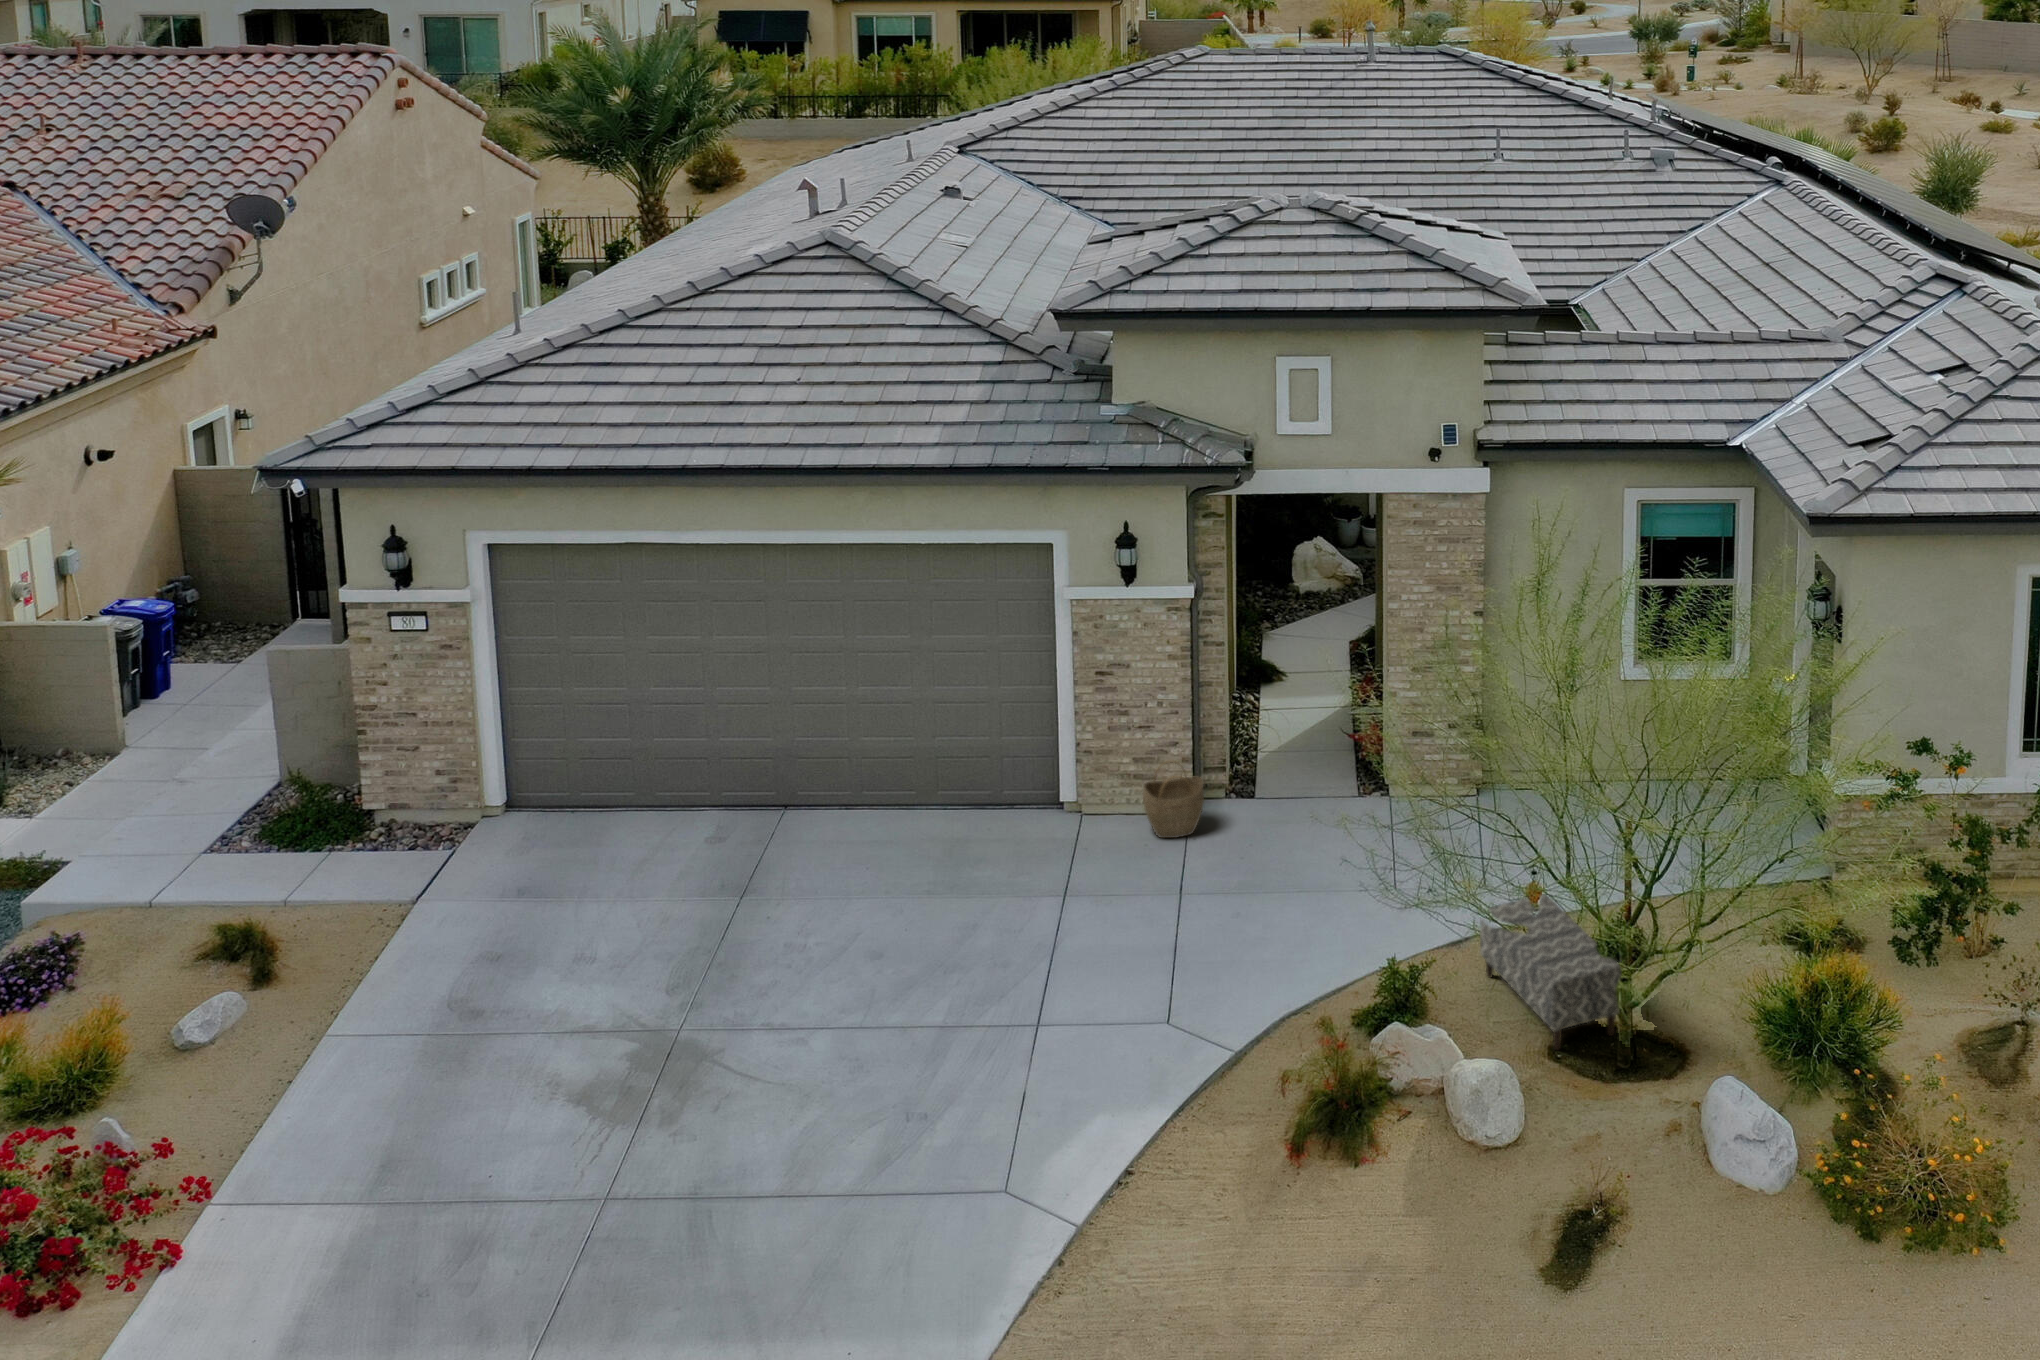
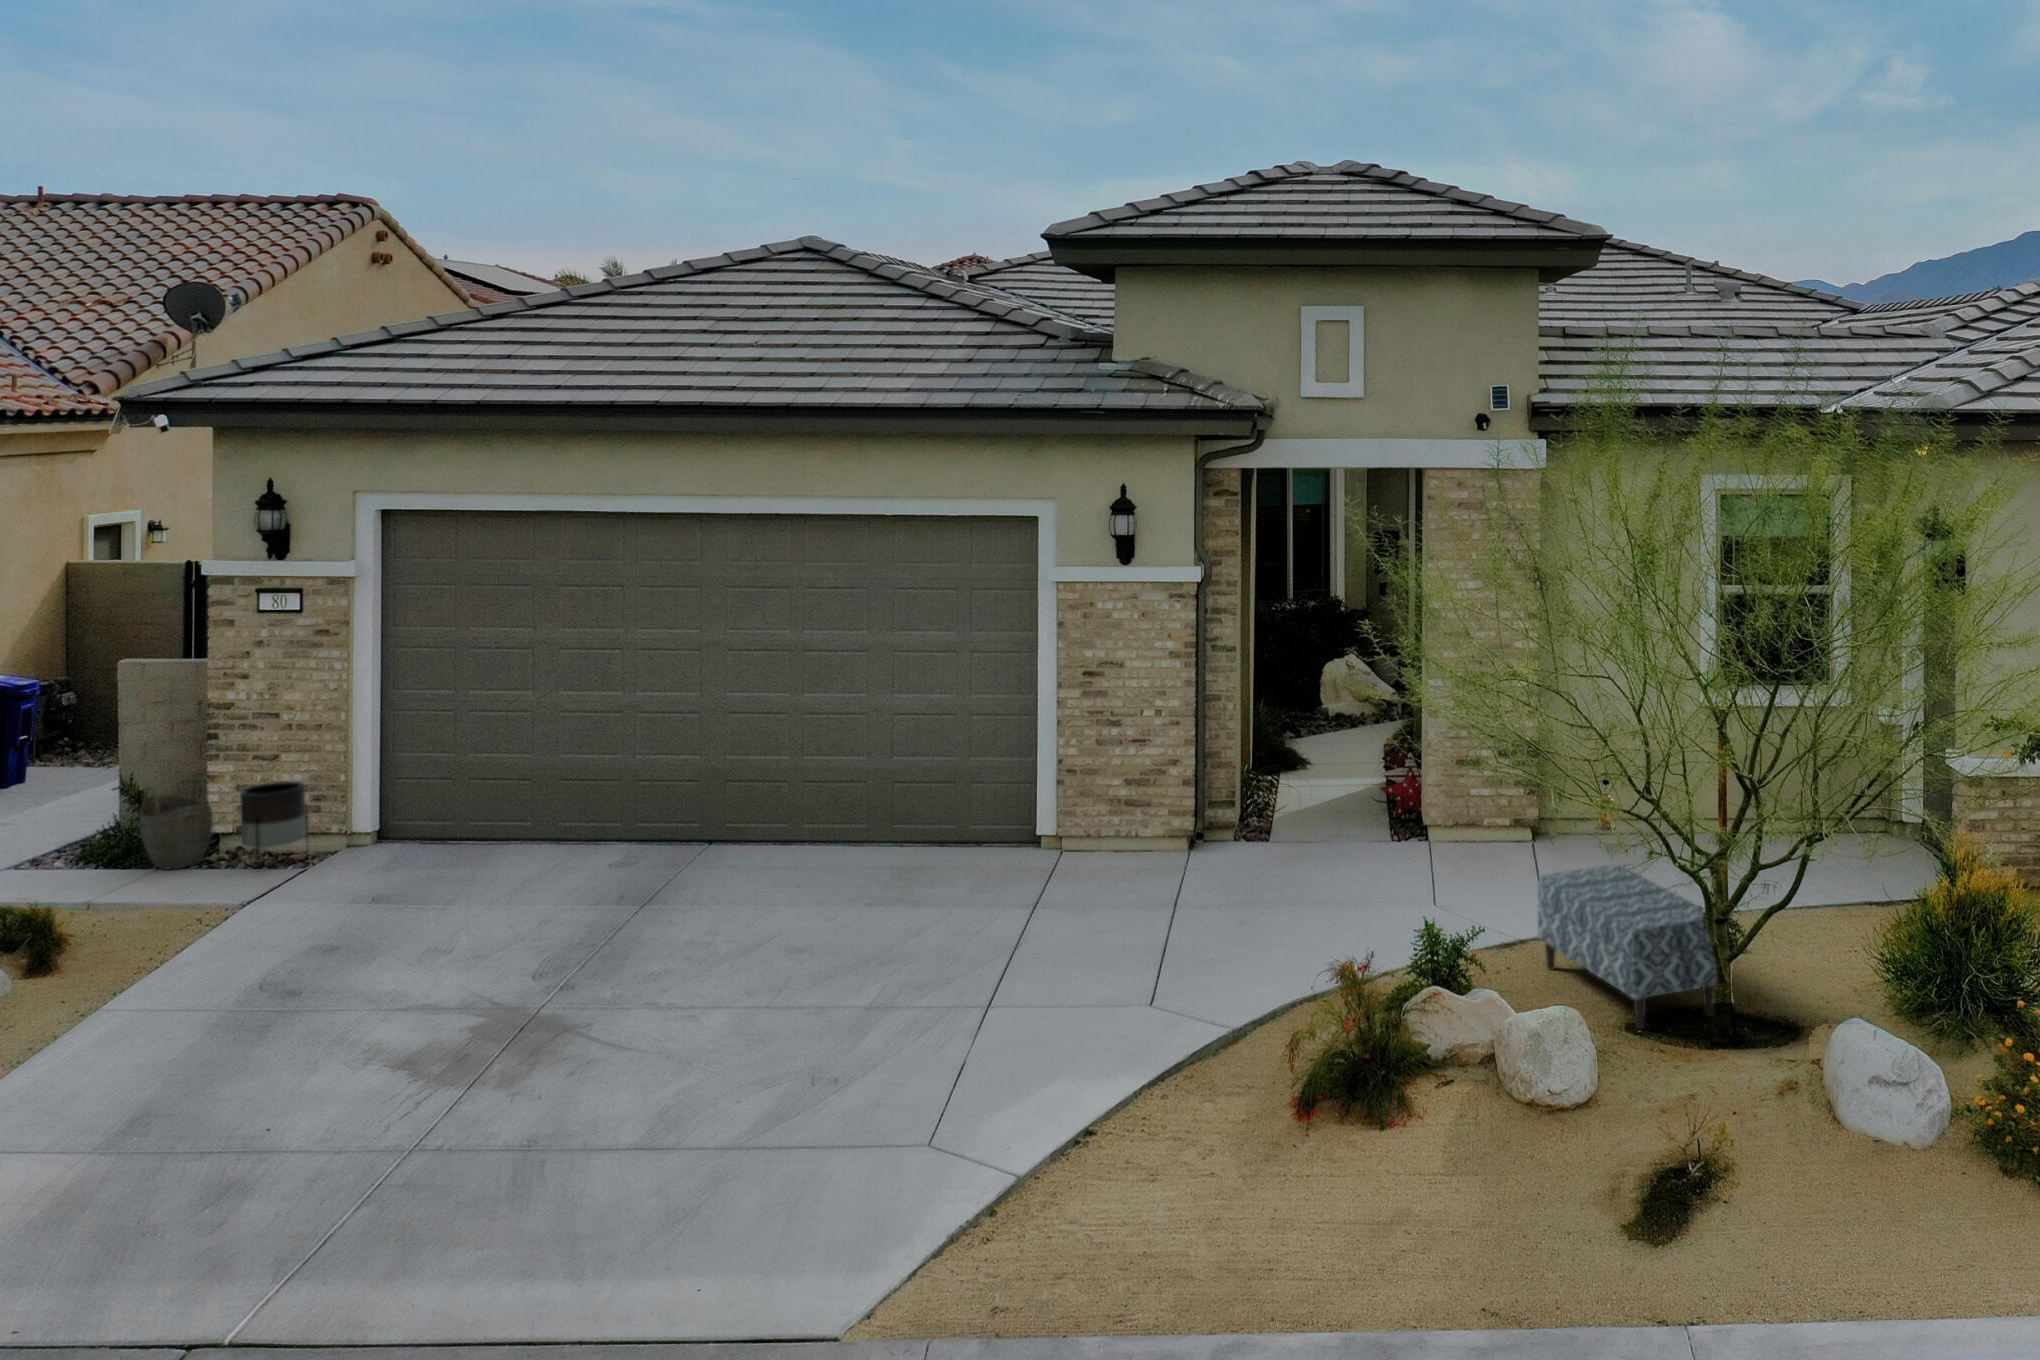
woven basket: present [1143,762,1204,838] -> present [140,778,213,870]
planter: none [395,768,455,847] -> present [240,782,308,872]

